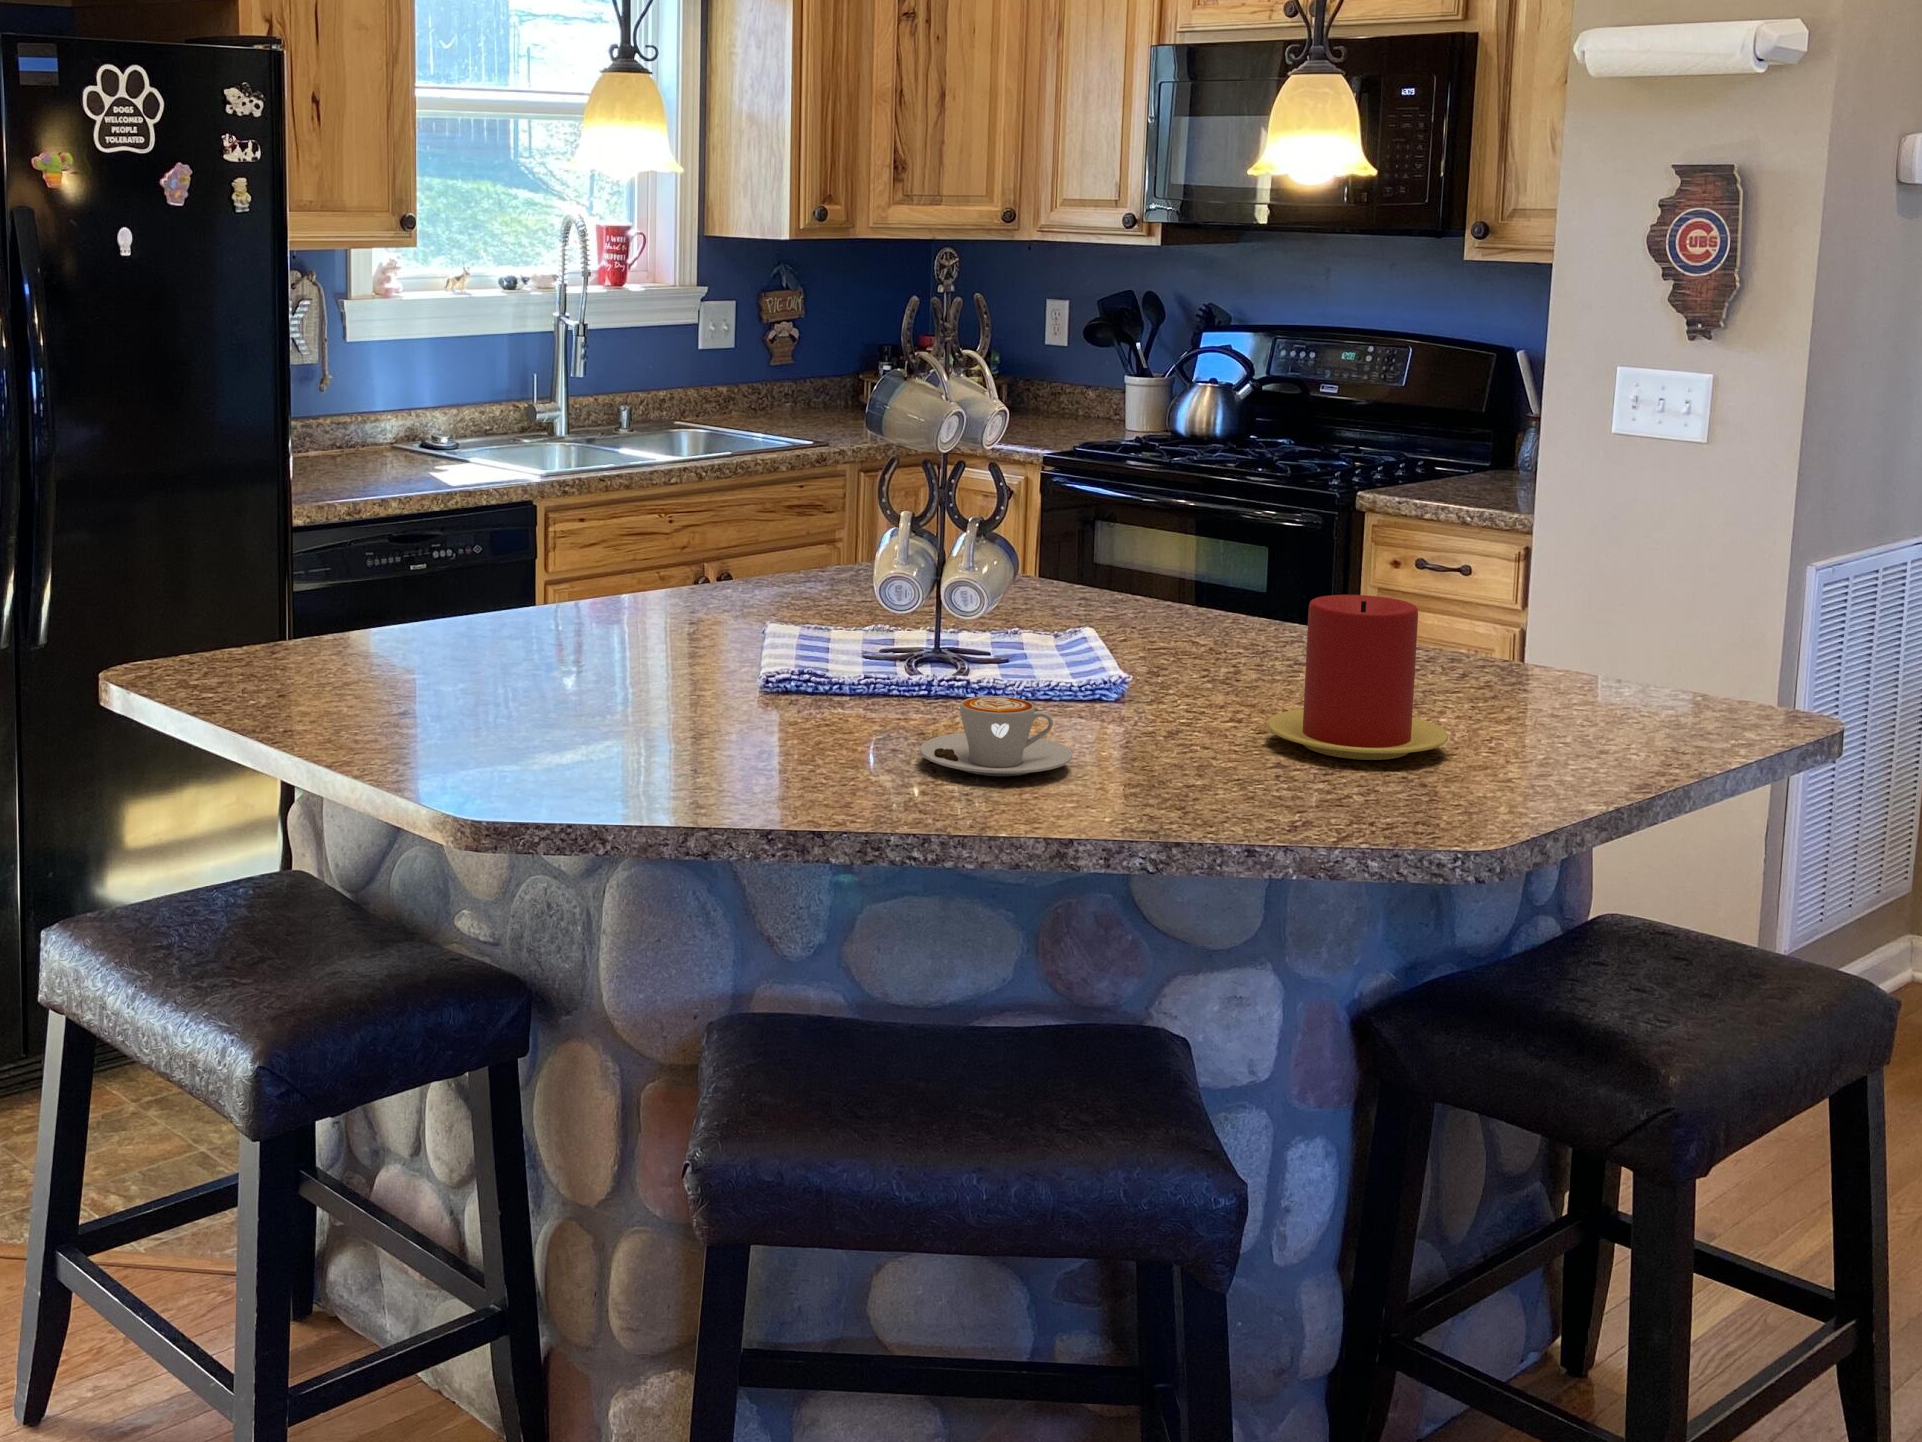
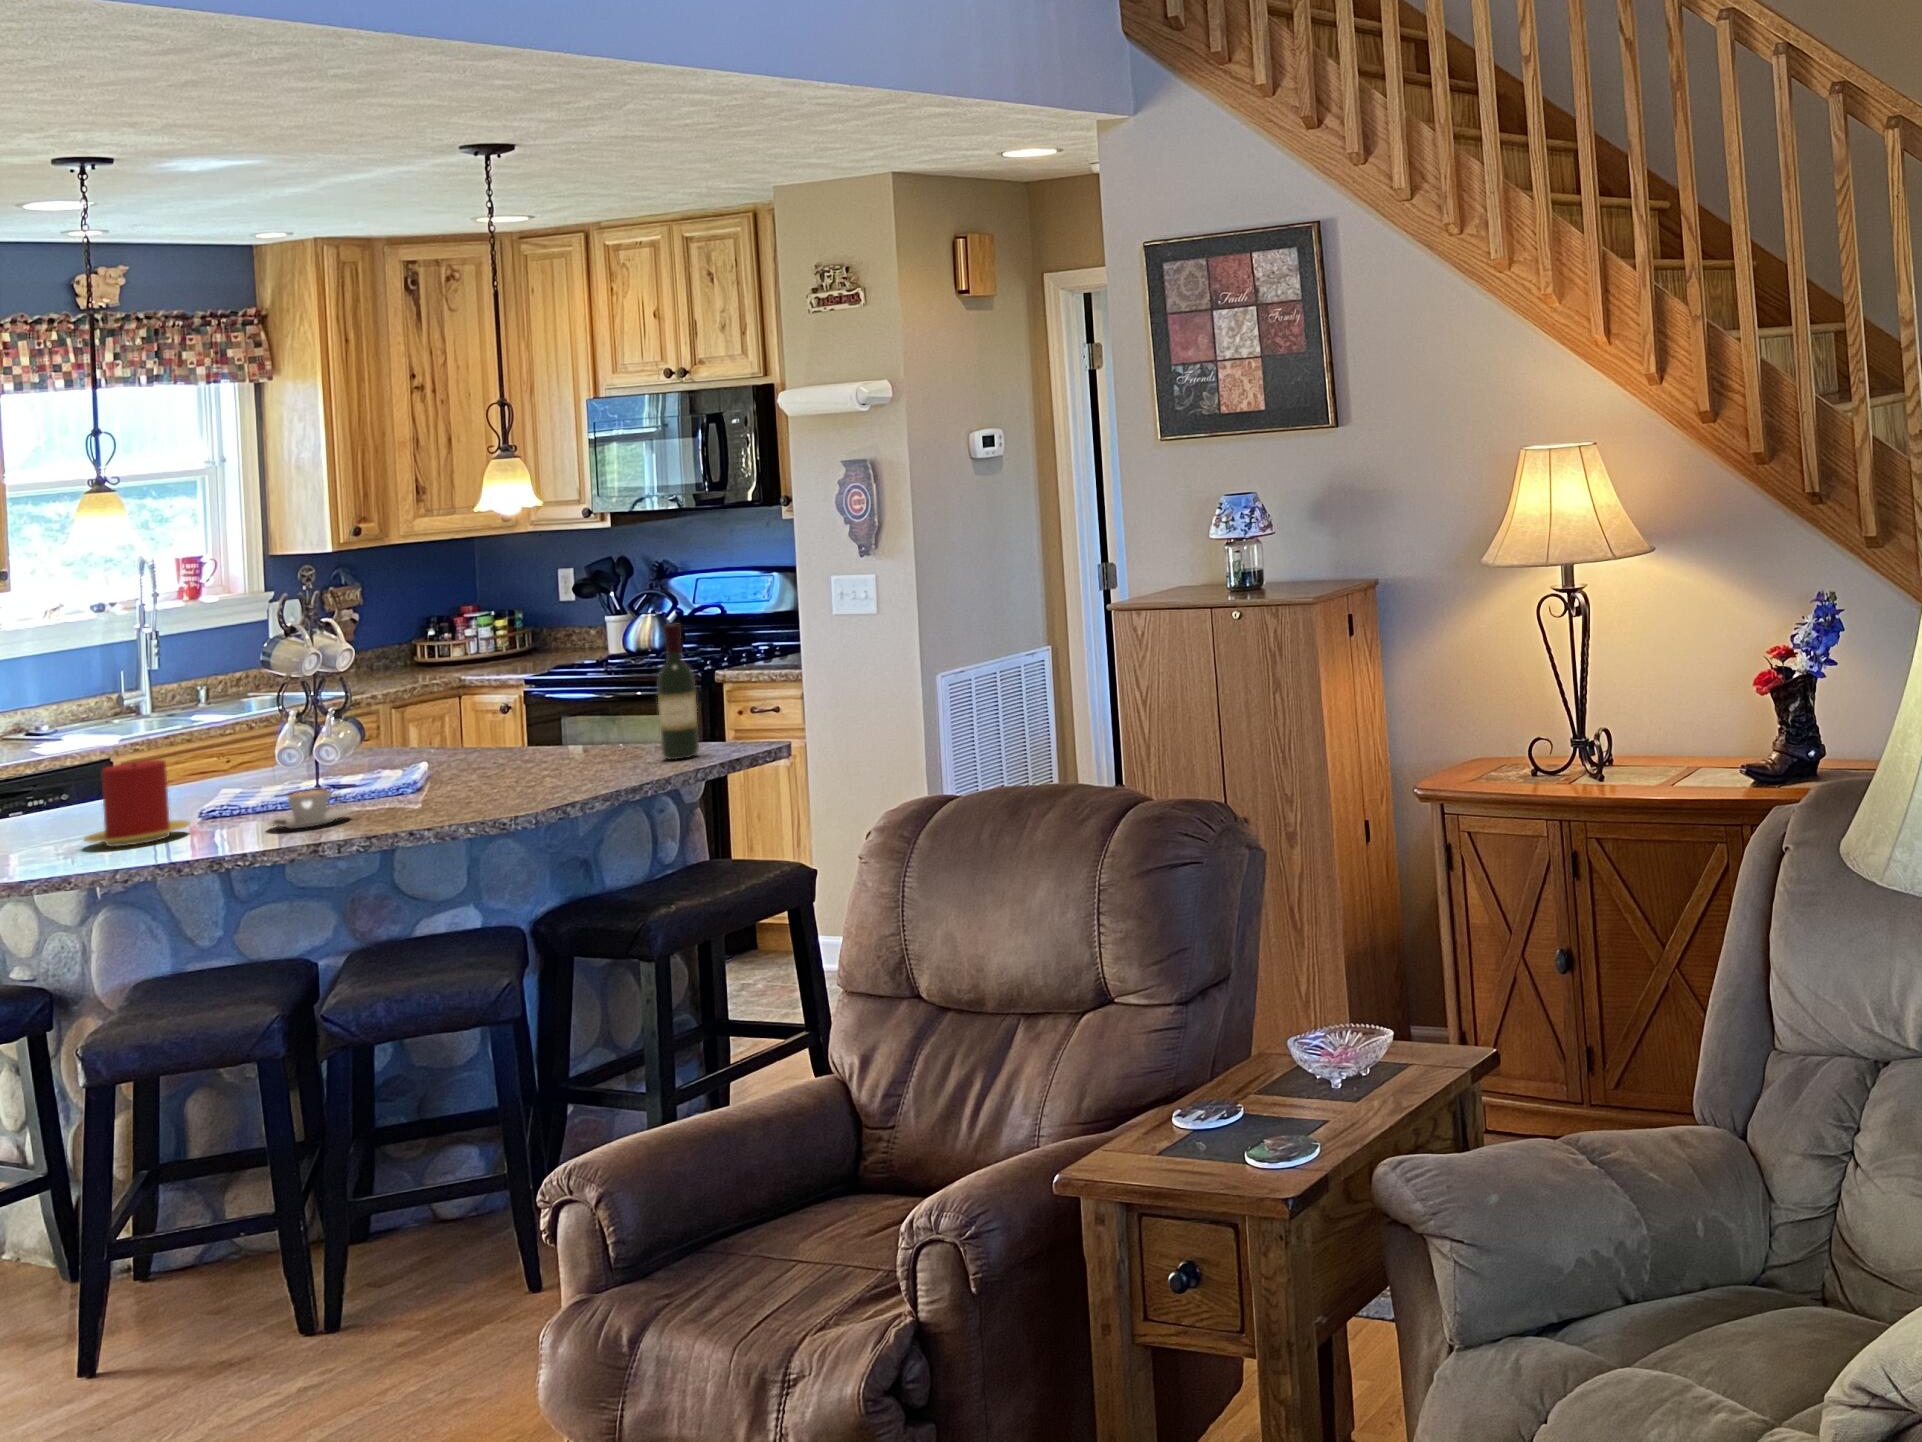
wine bottle: none [1577,444,1662,721] -> present [658,624,699,759]
candle: present [1267,595,1448,760] -> present [84,760,190,847]

